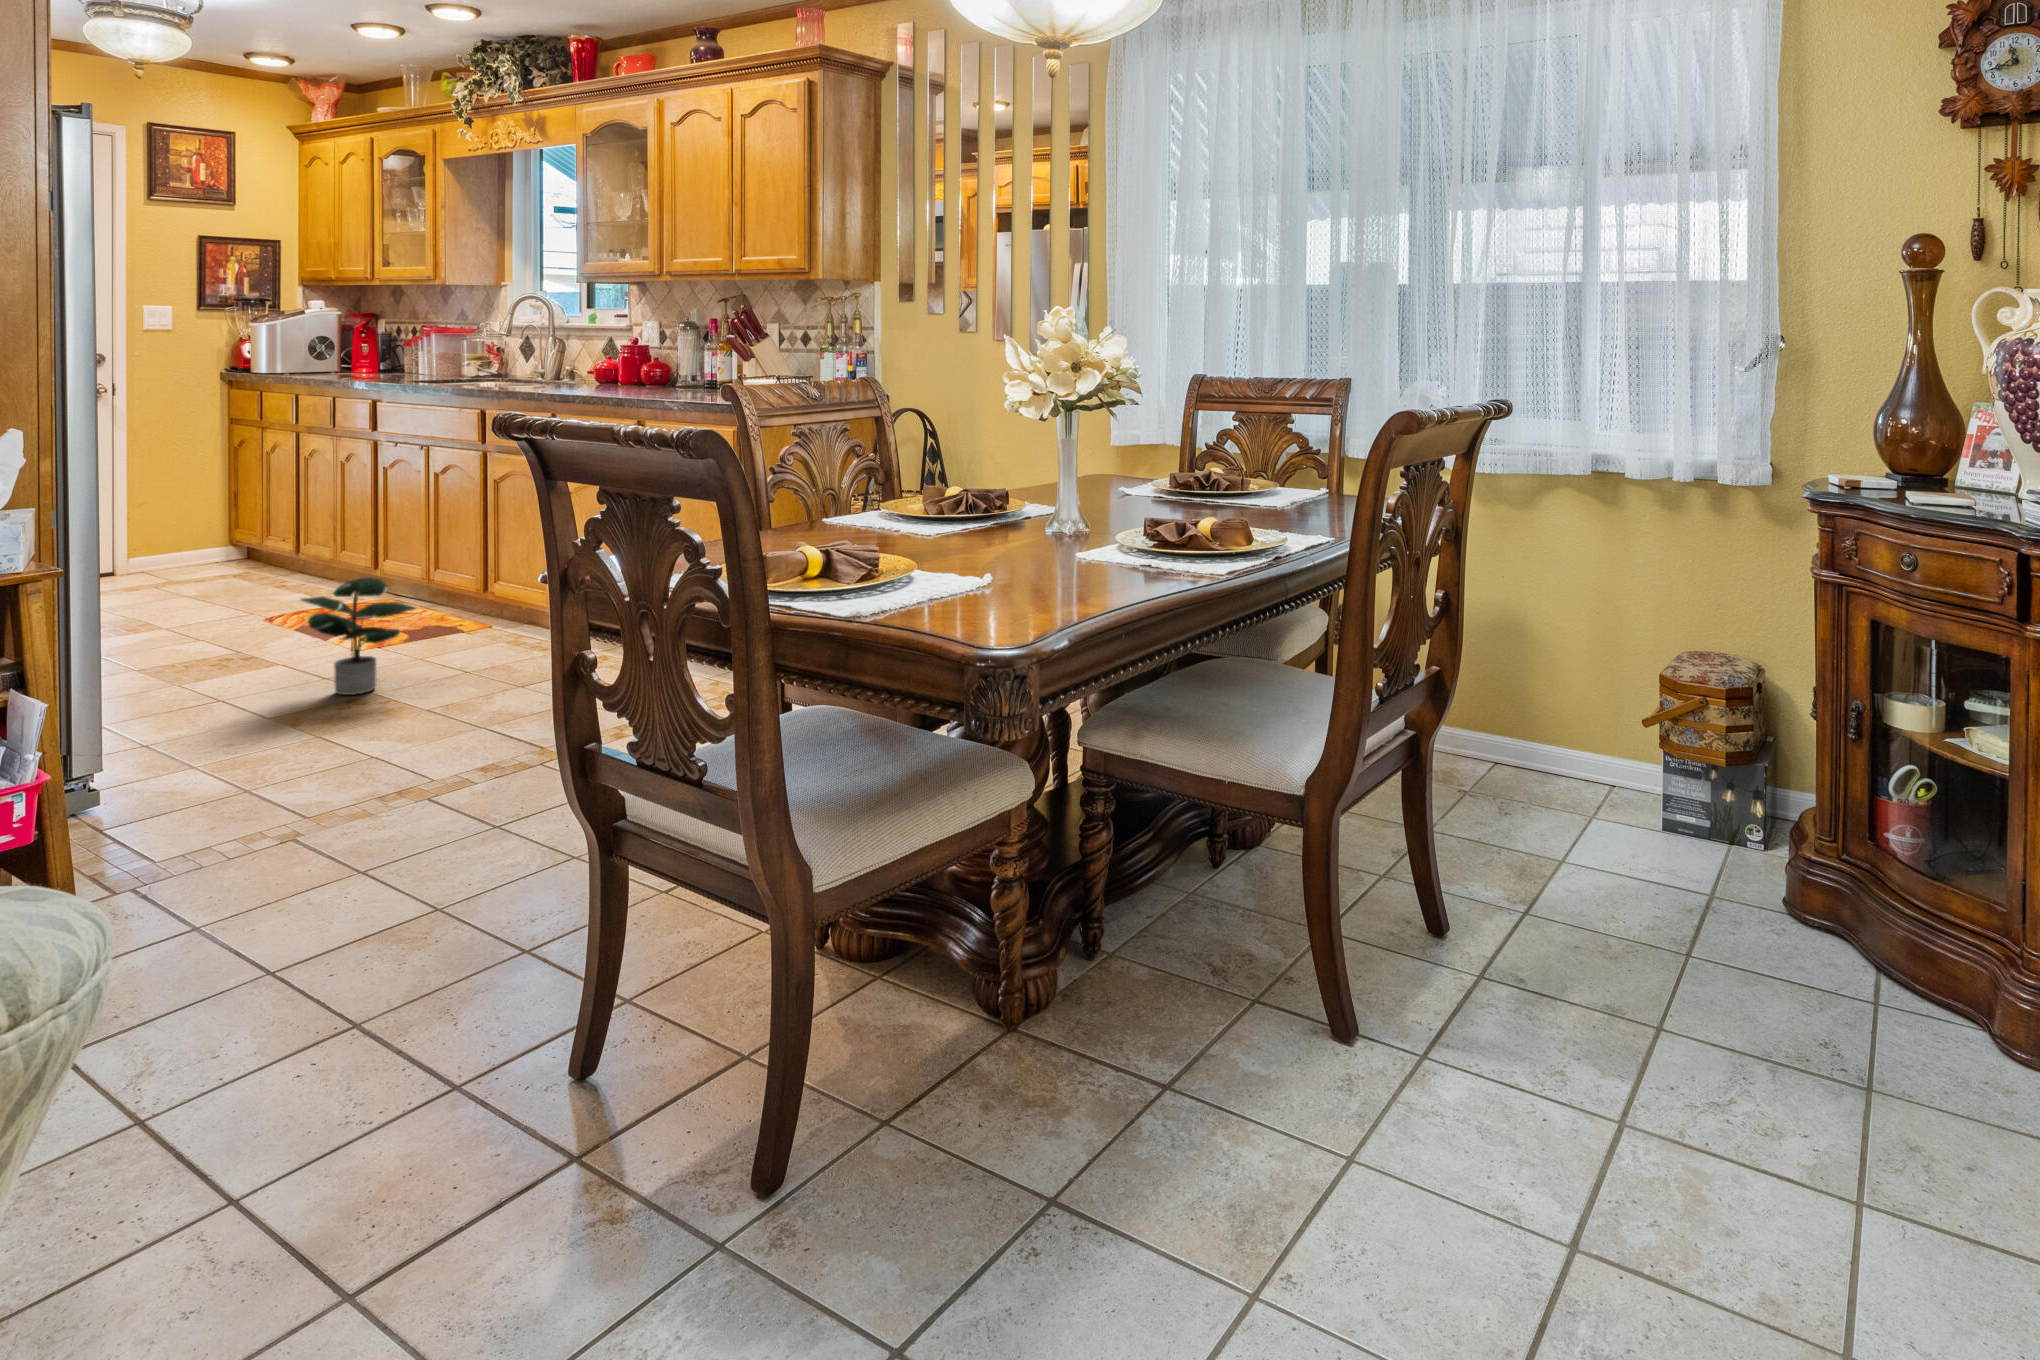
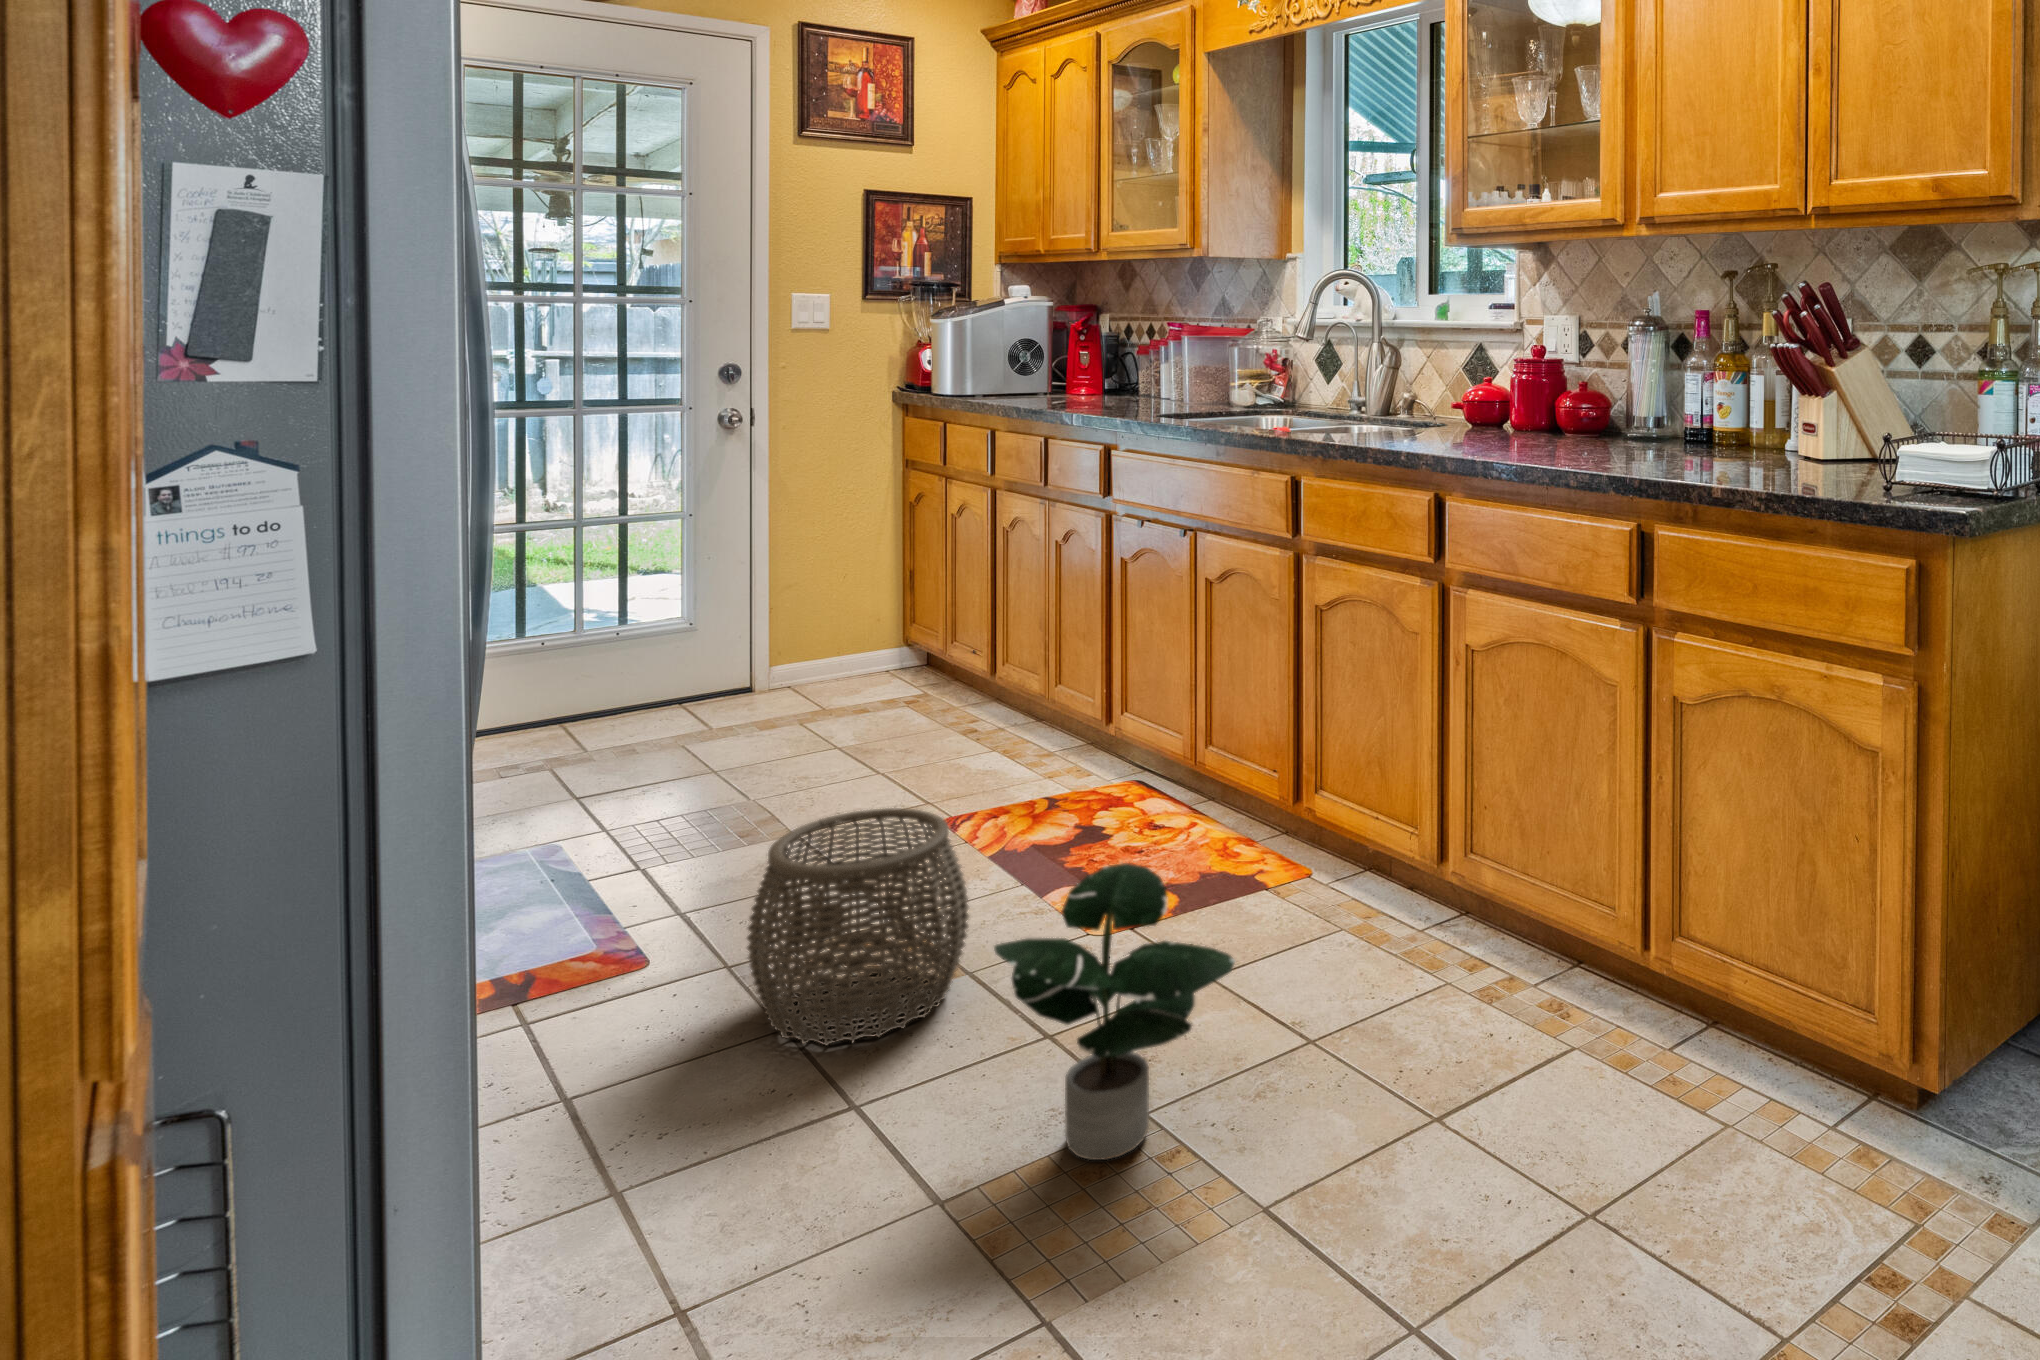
woven basket: none [161,576,285,679] -> present [747,808,969,1045]

